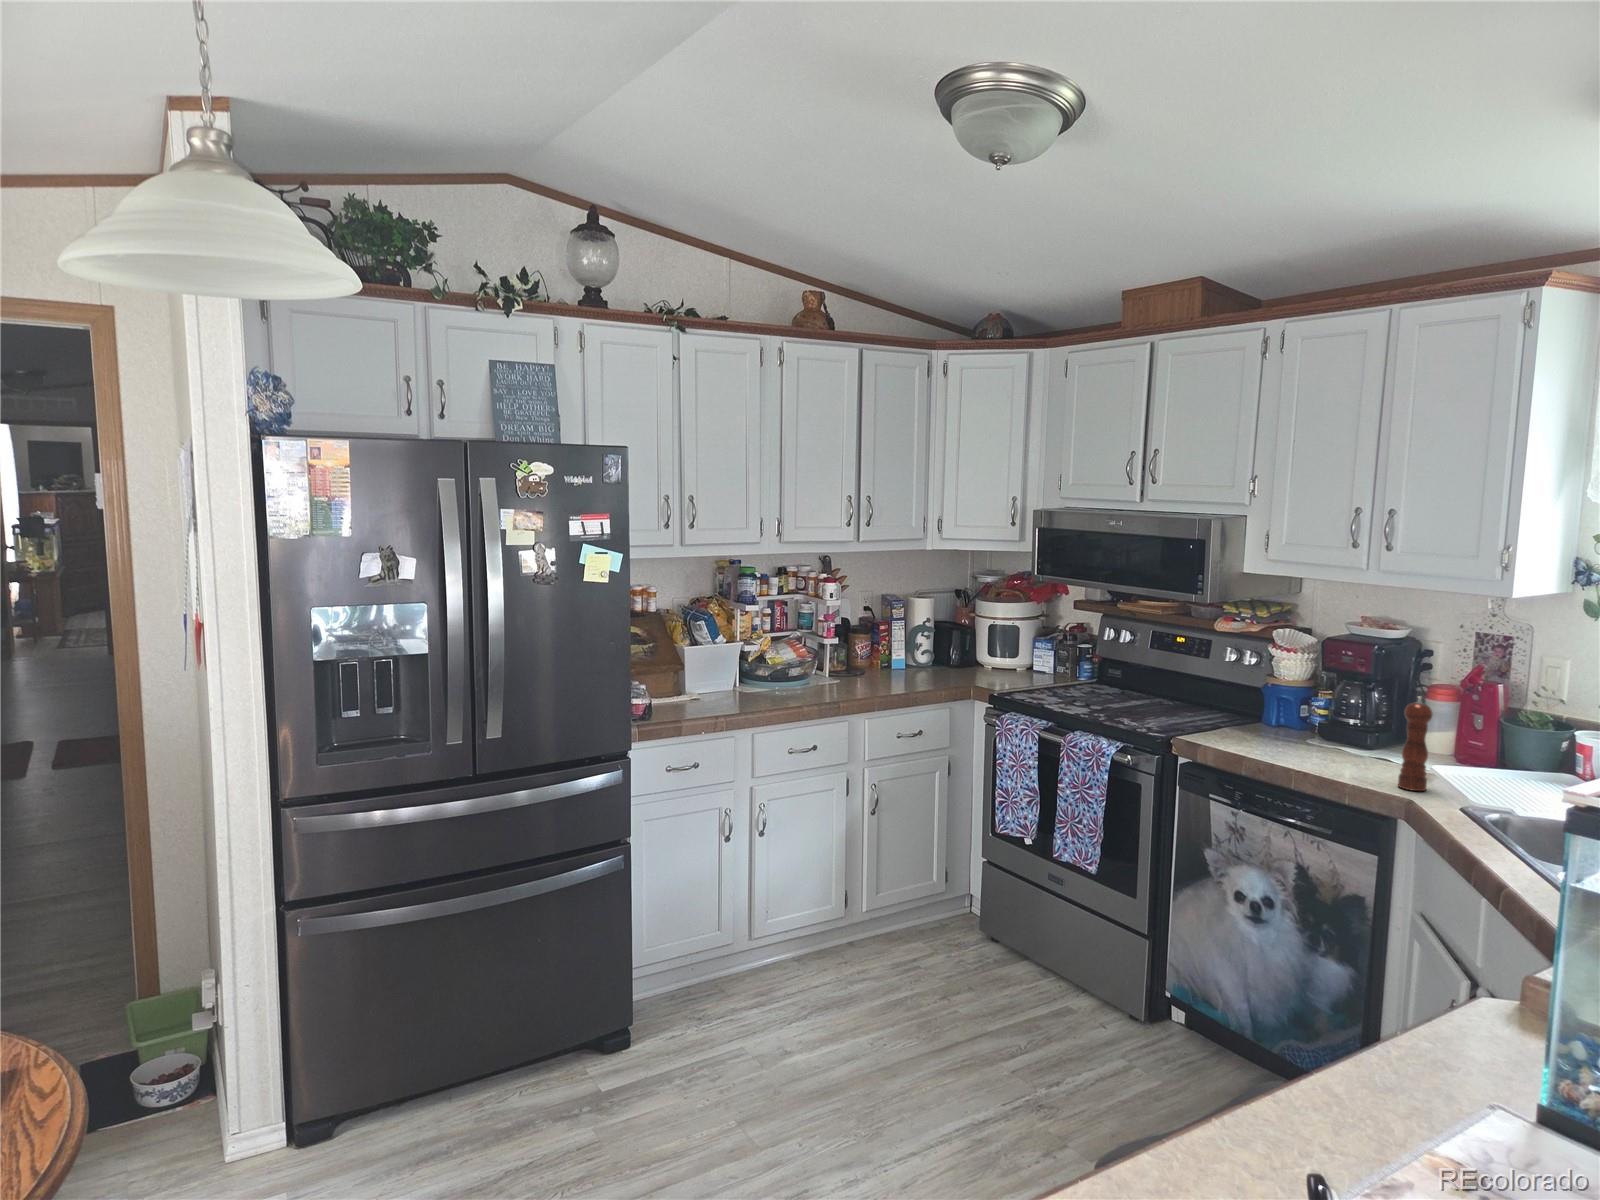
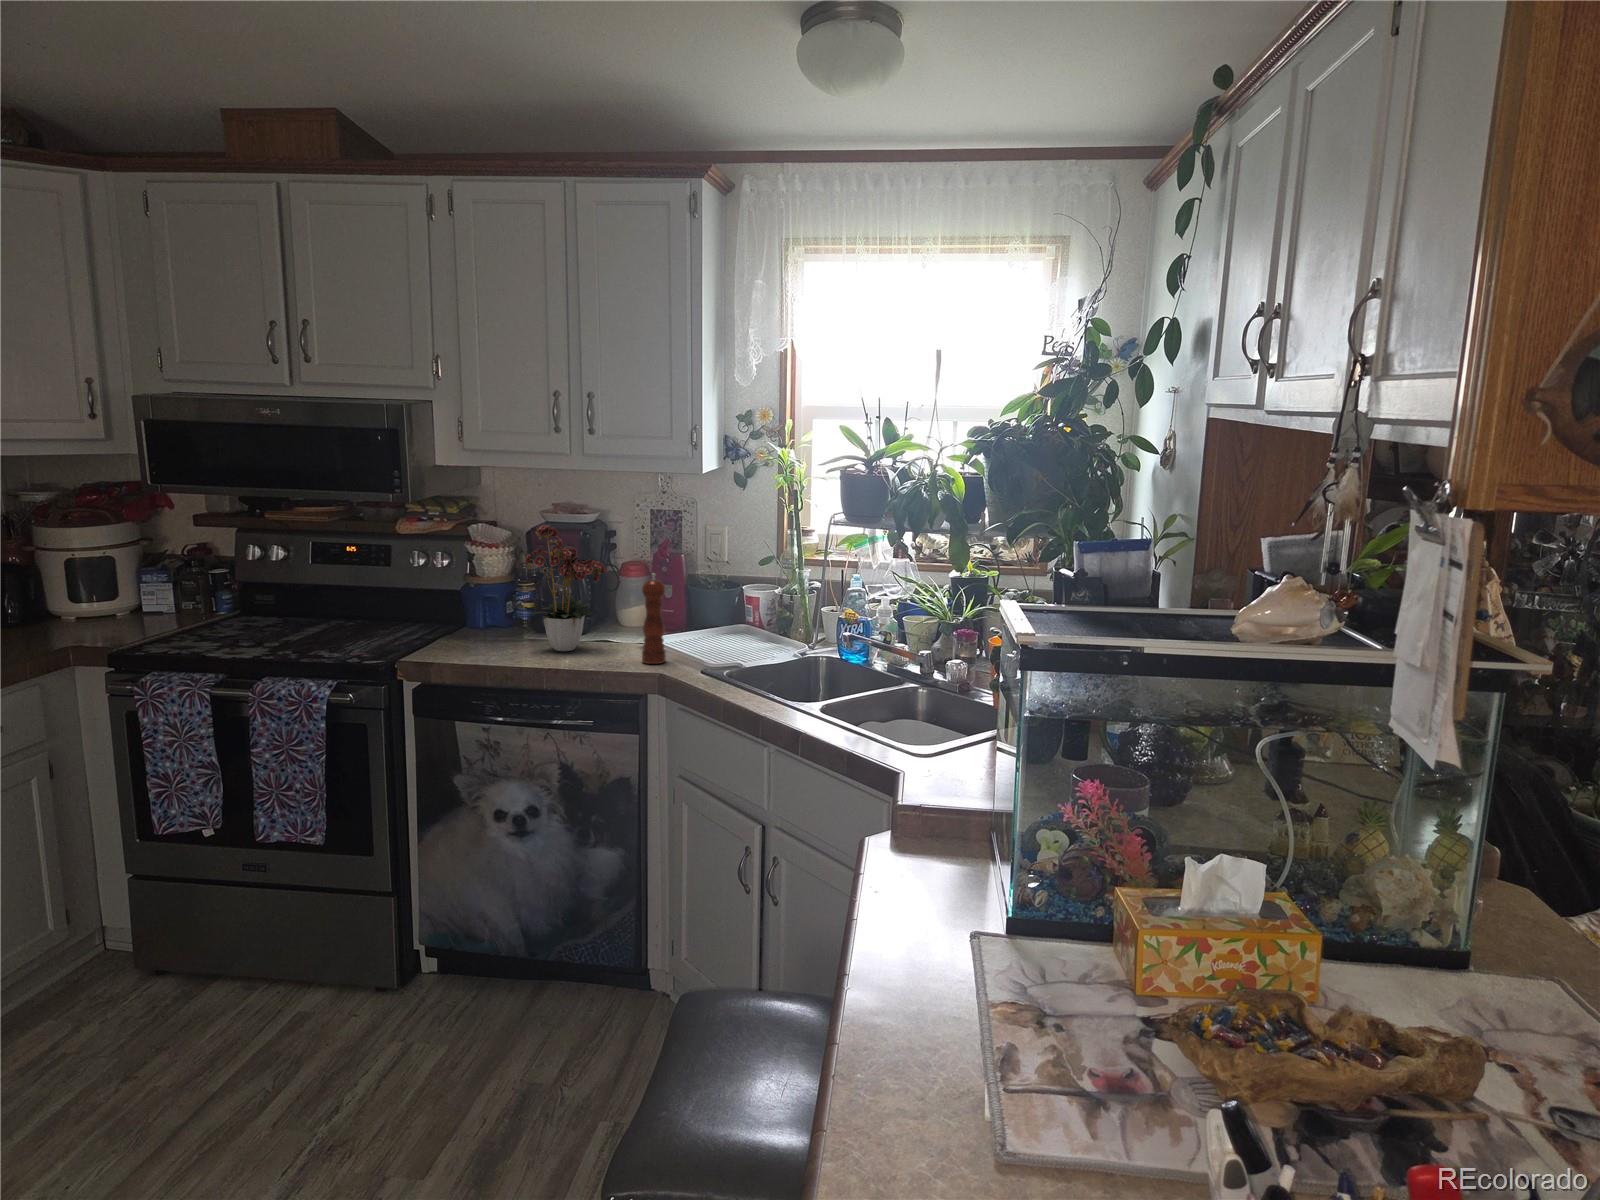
flower arrangement: none [1292,630,1389,760] -> present [525,525,607,651]

